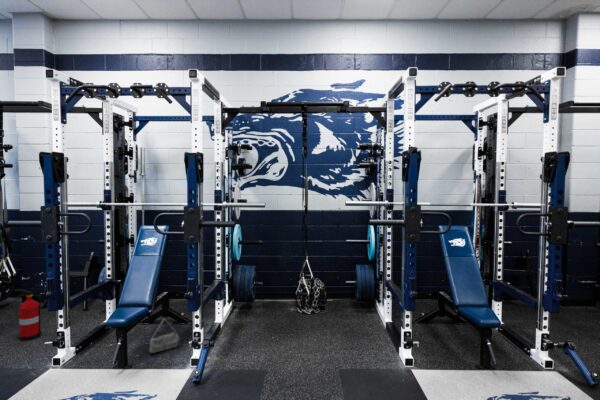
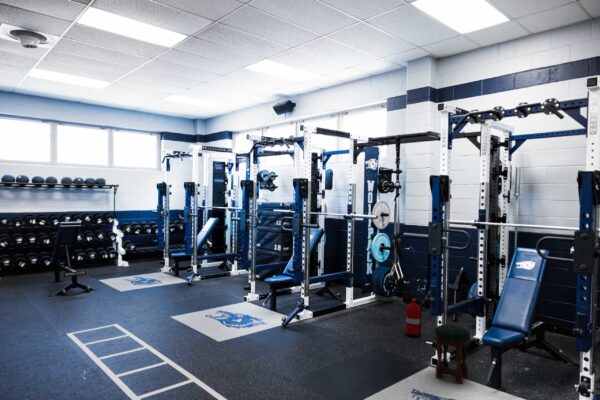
stool: none [51,318,94,384] -> present [435,324,470,384]
bag: present [150,322,179,353] -> none [523,352,560,390]

